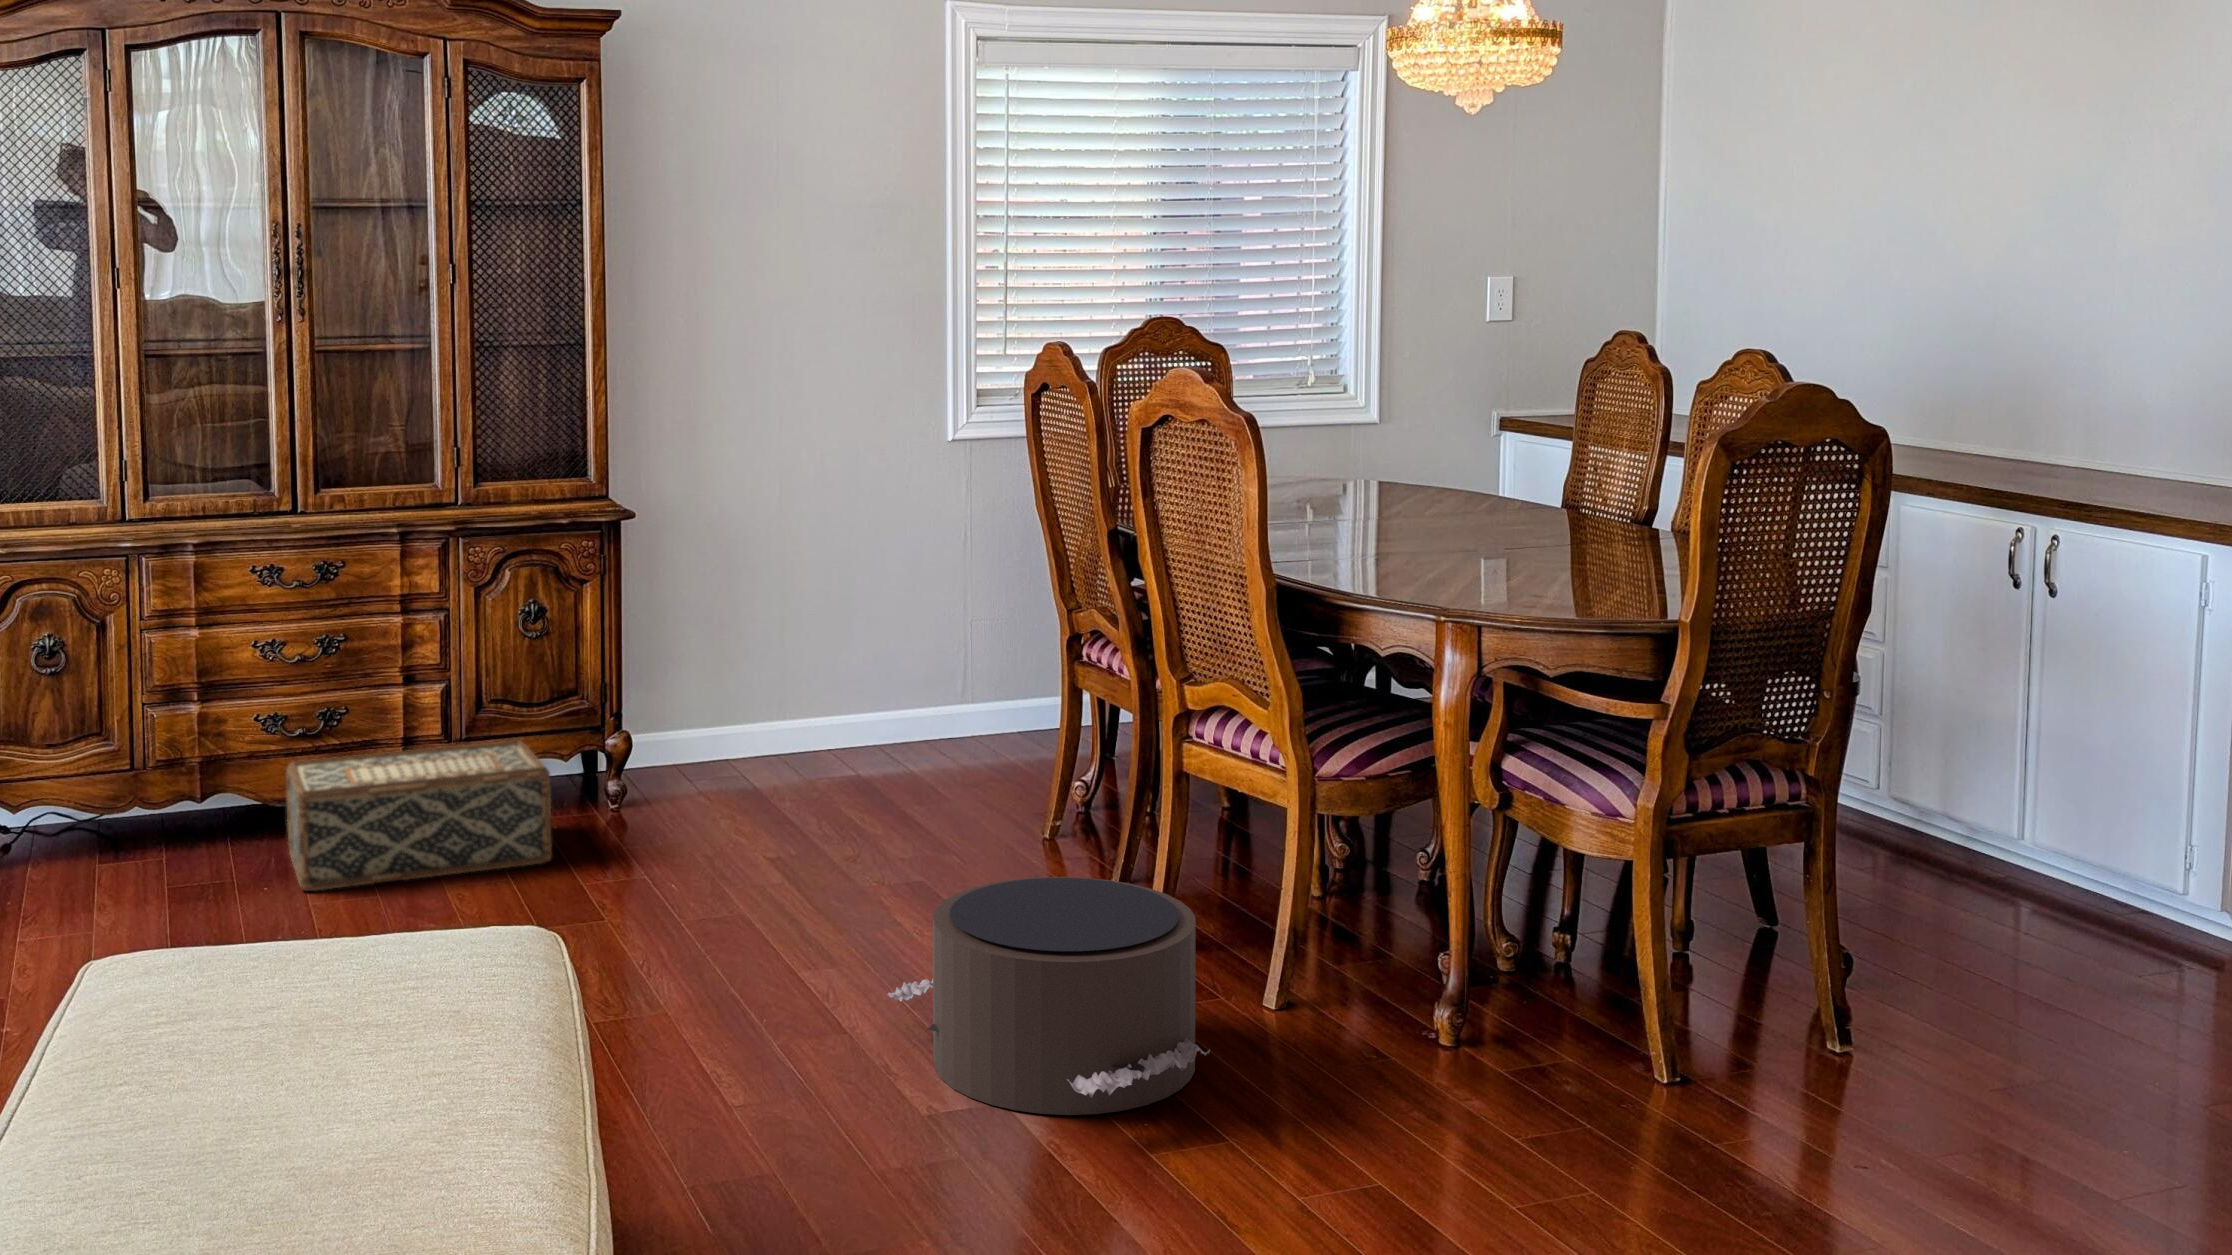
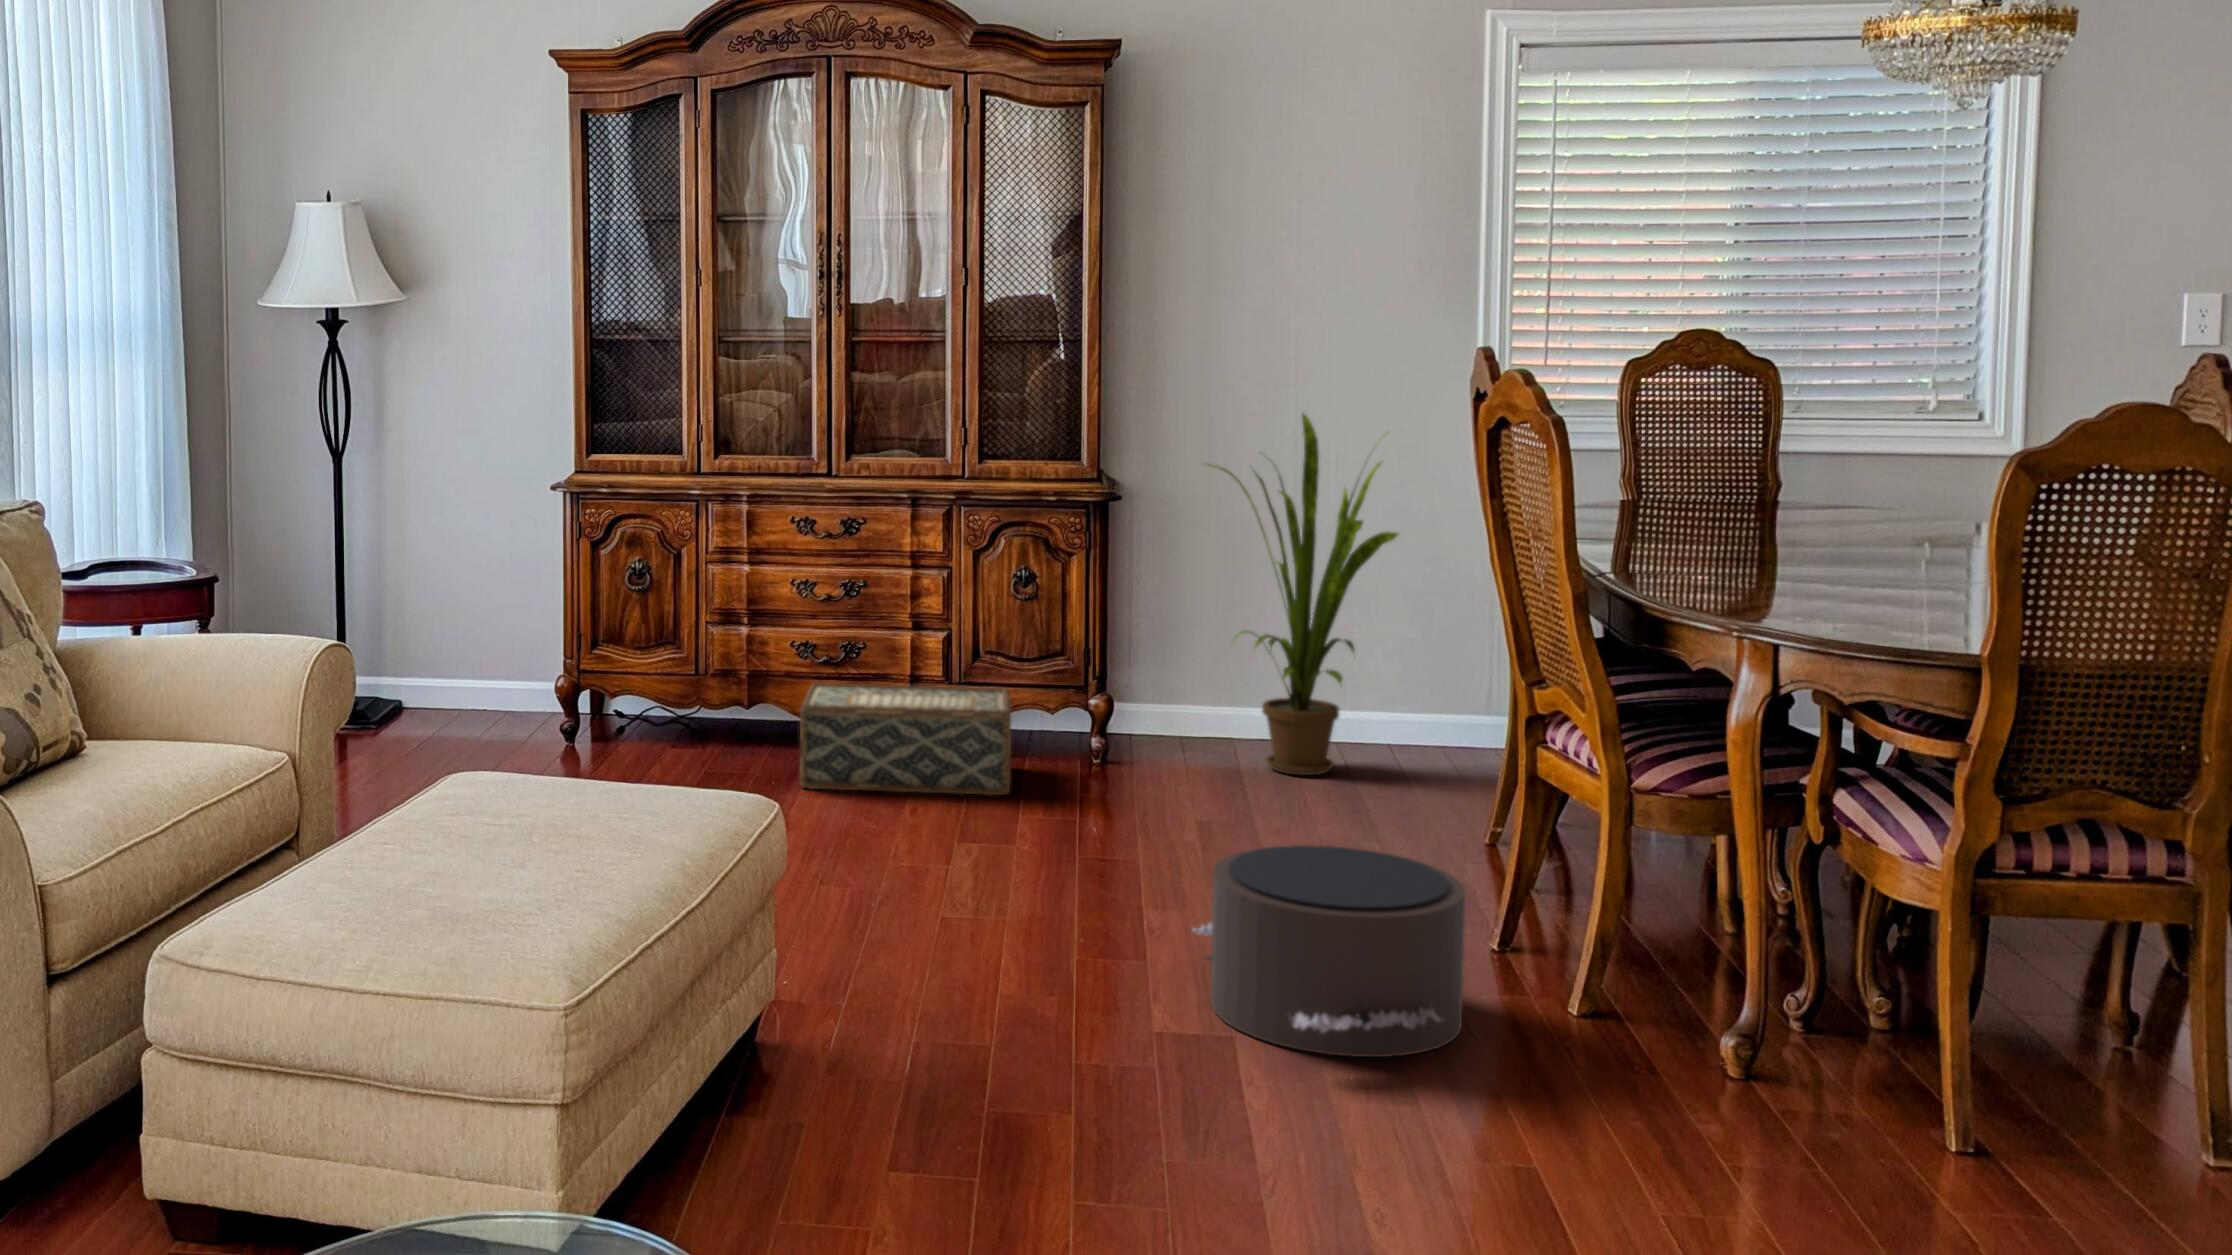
house plant: none [708,413,918,793] -> present [1204,414,1398,775]

